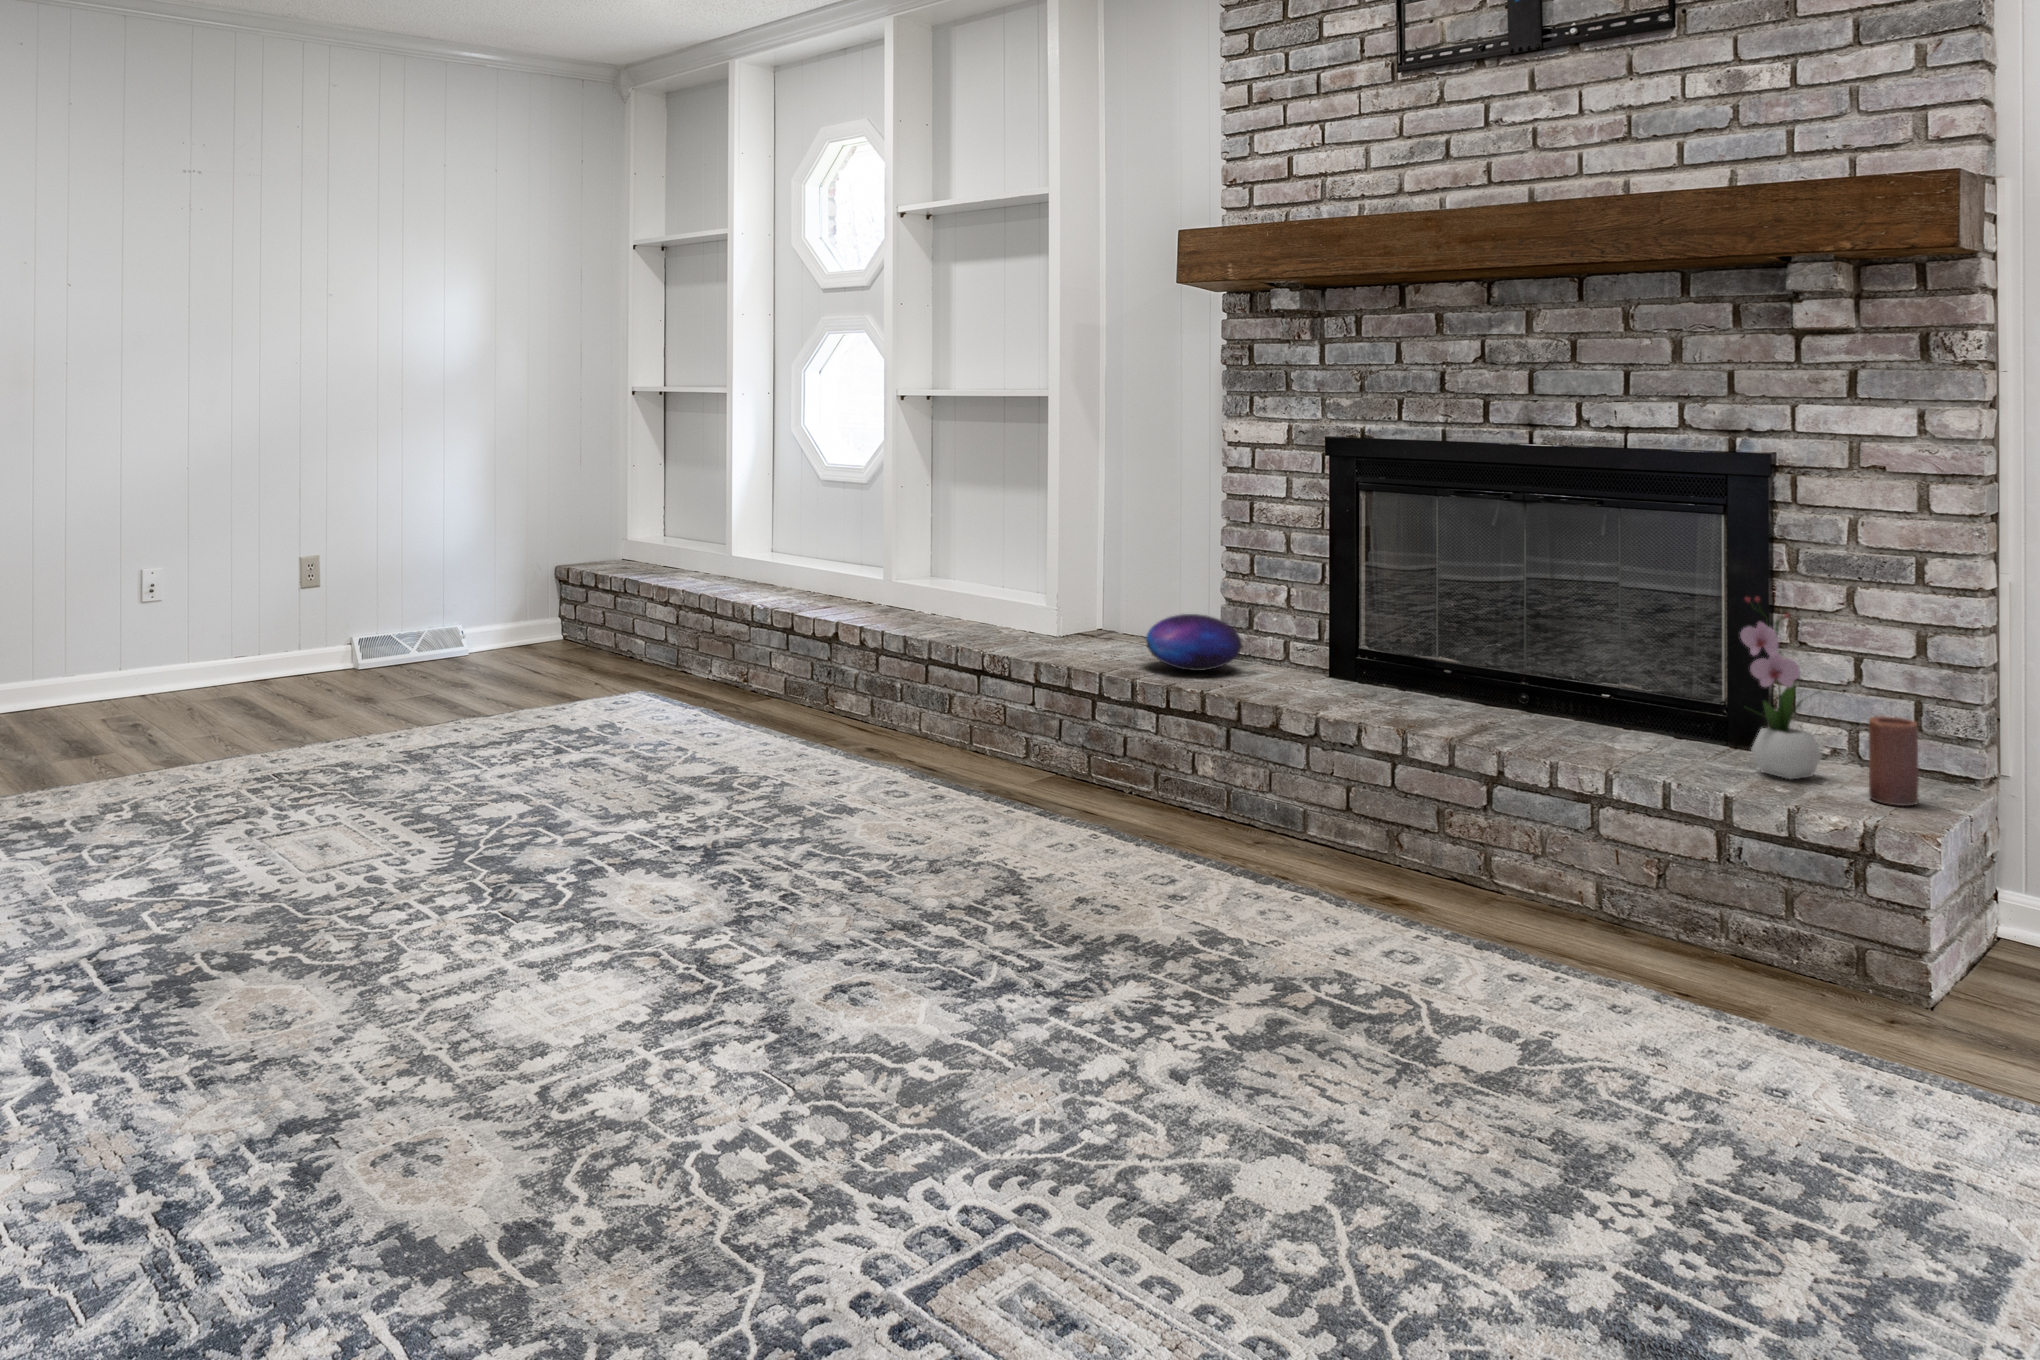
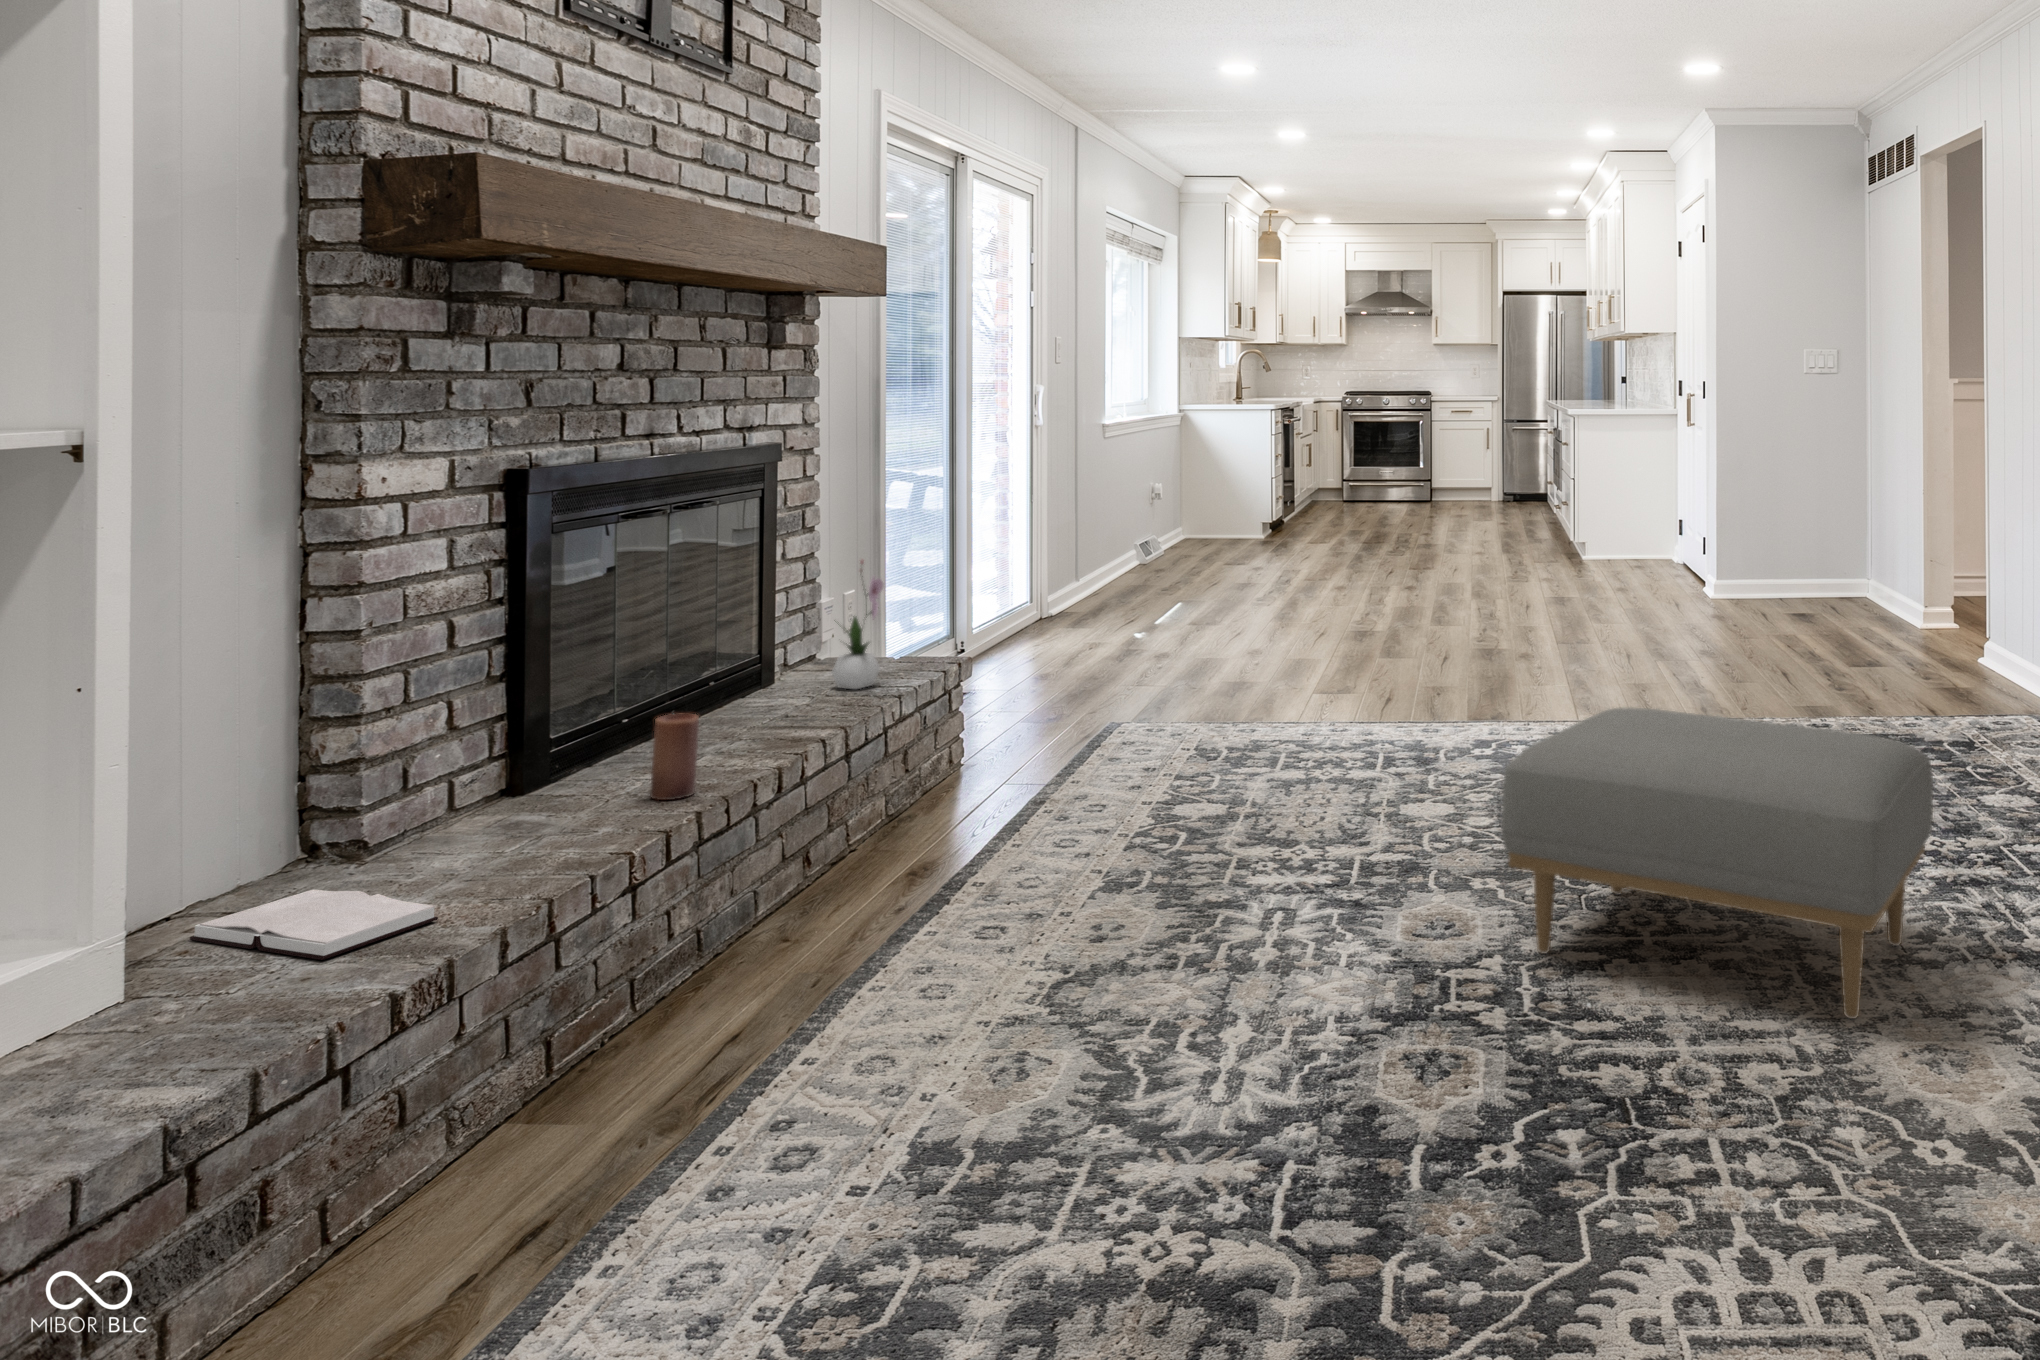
decorative orb: present [1146,614,1242,671] -> none [403,759,585,855]
hardback book: none [1036,636,1140,658] -> present [190,889,438,960]
candle: present [1869,716,1919,806] -> present [650,714,699,800]
ottoman: none [297,764,822,1146] -> present [1501,708,1933,1019]

